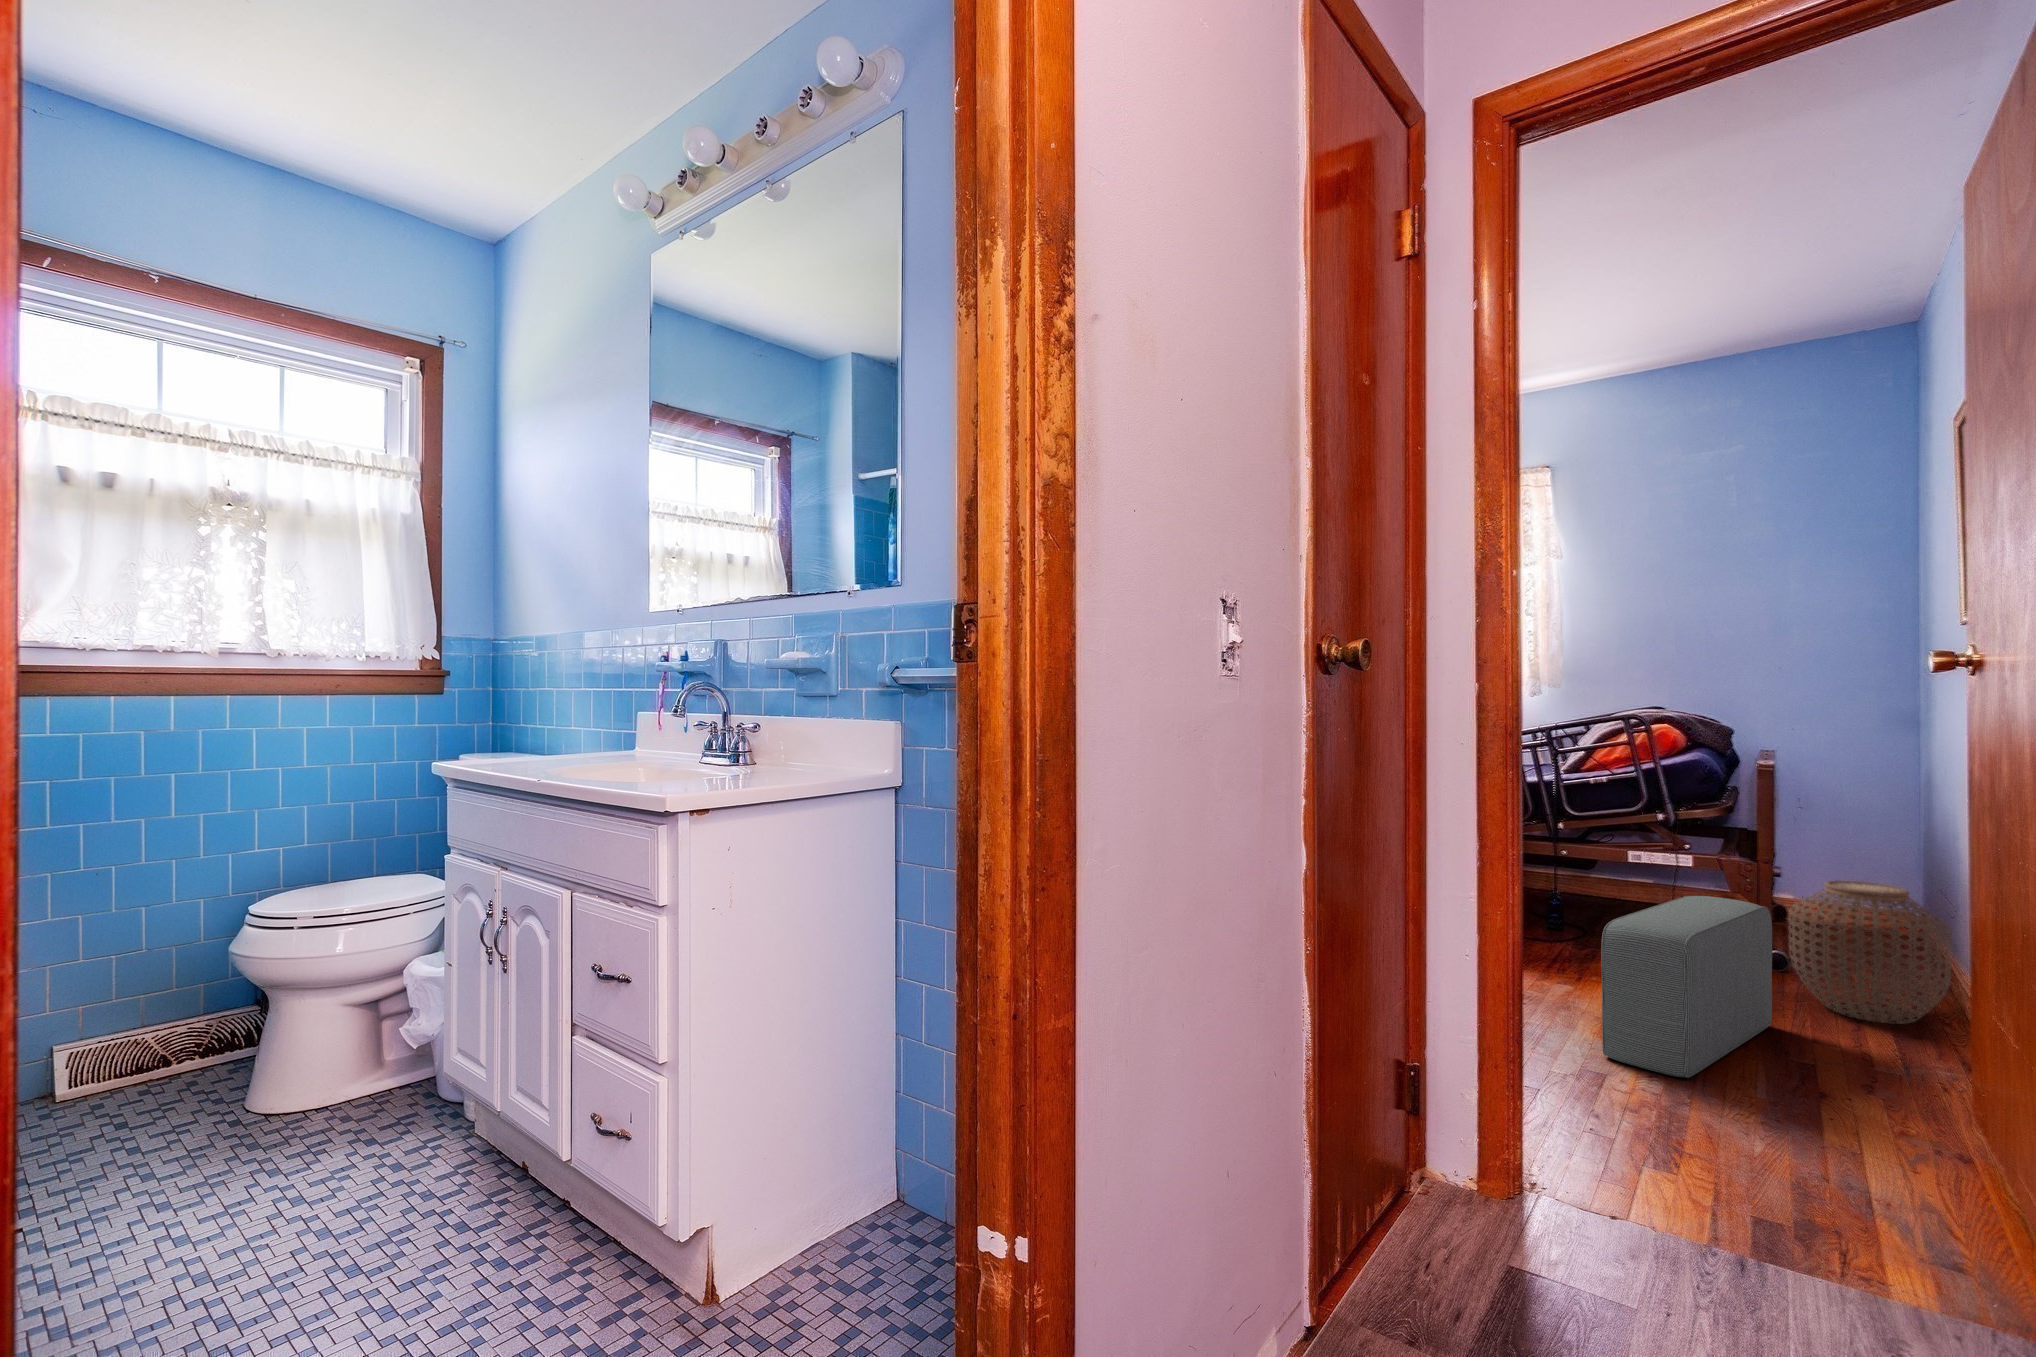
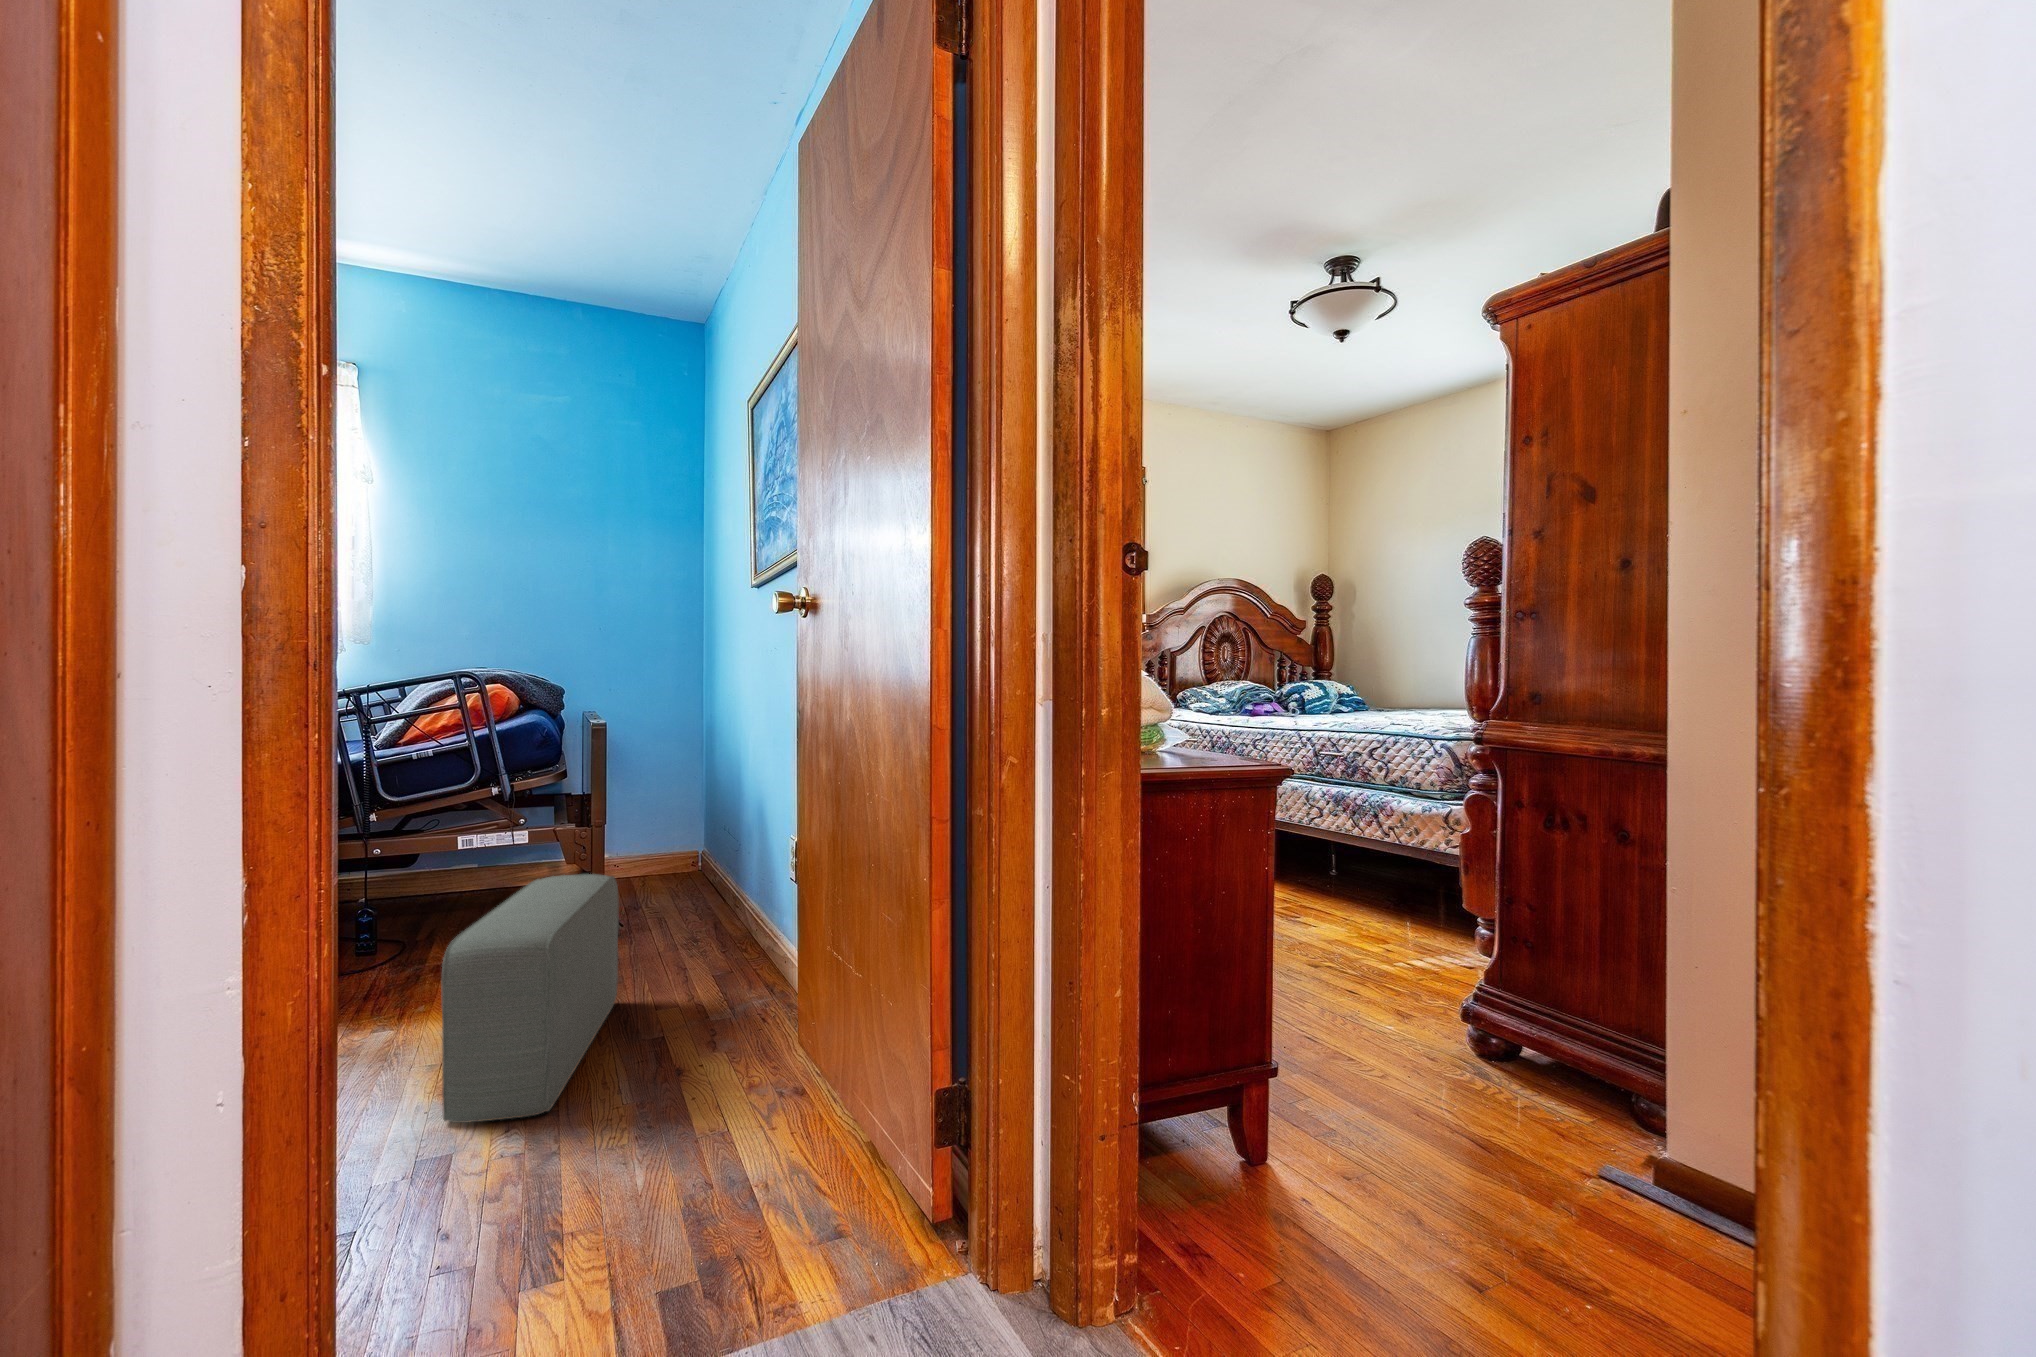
woven basket: present [1788,880,1951,1024] -> none [625,830,749,966]

